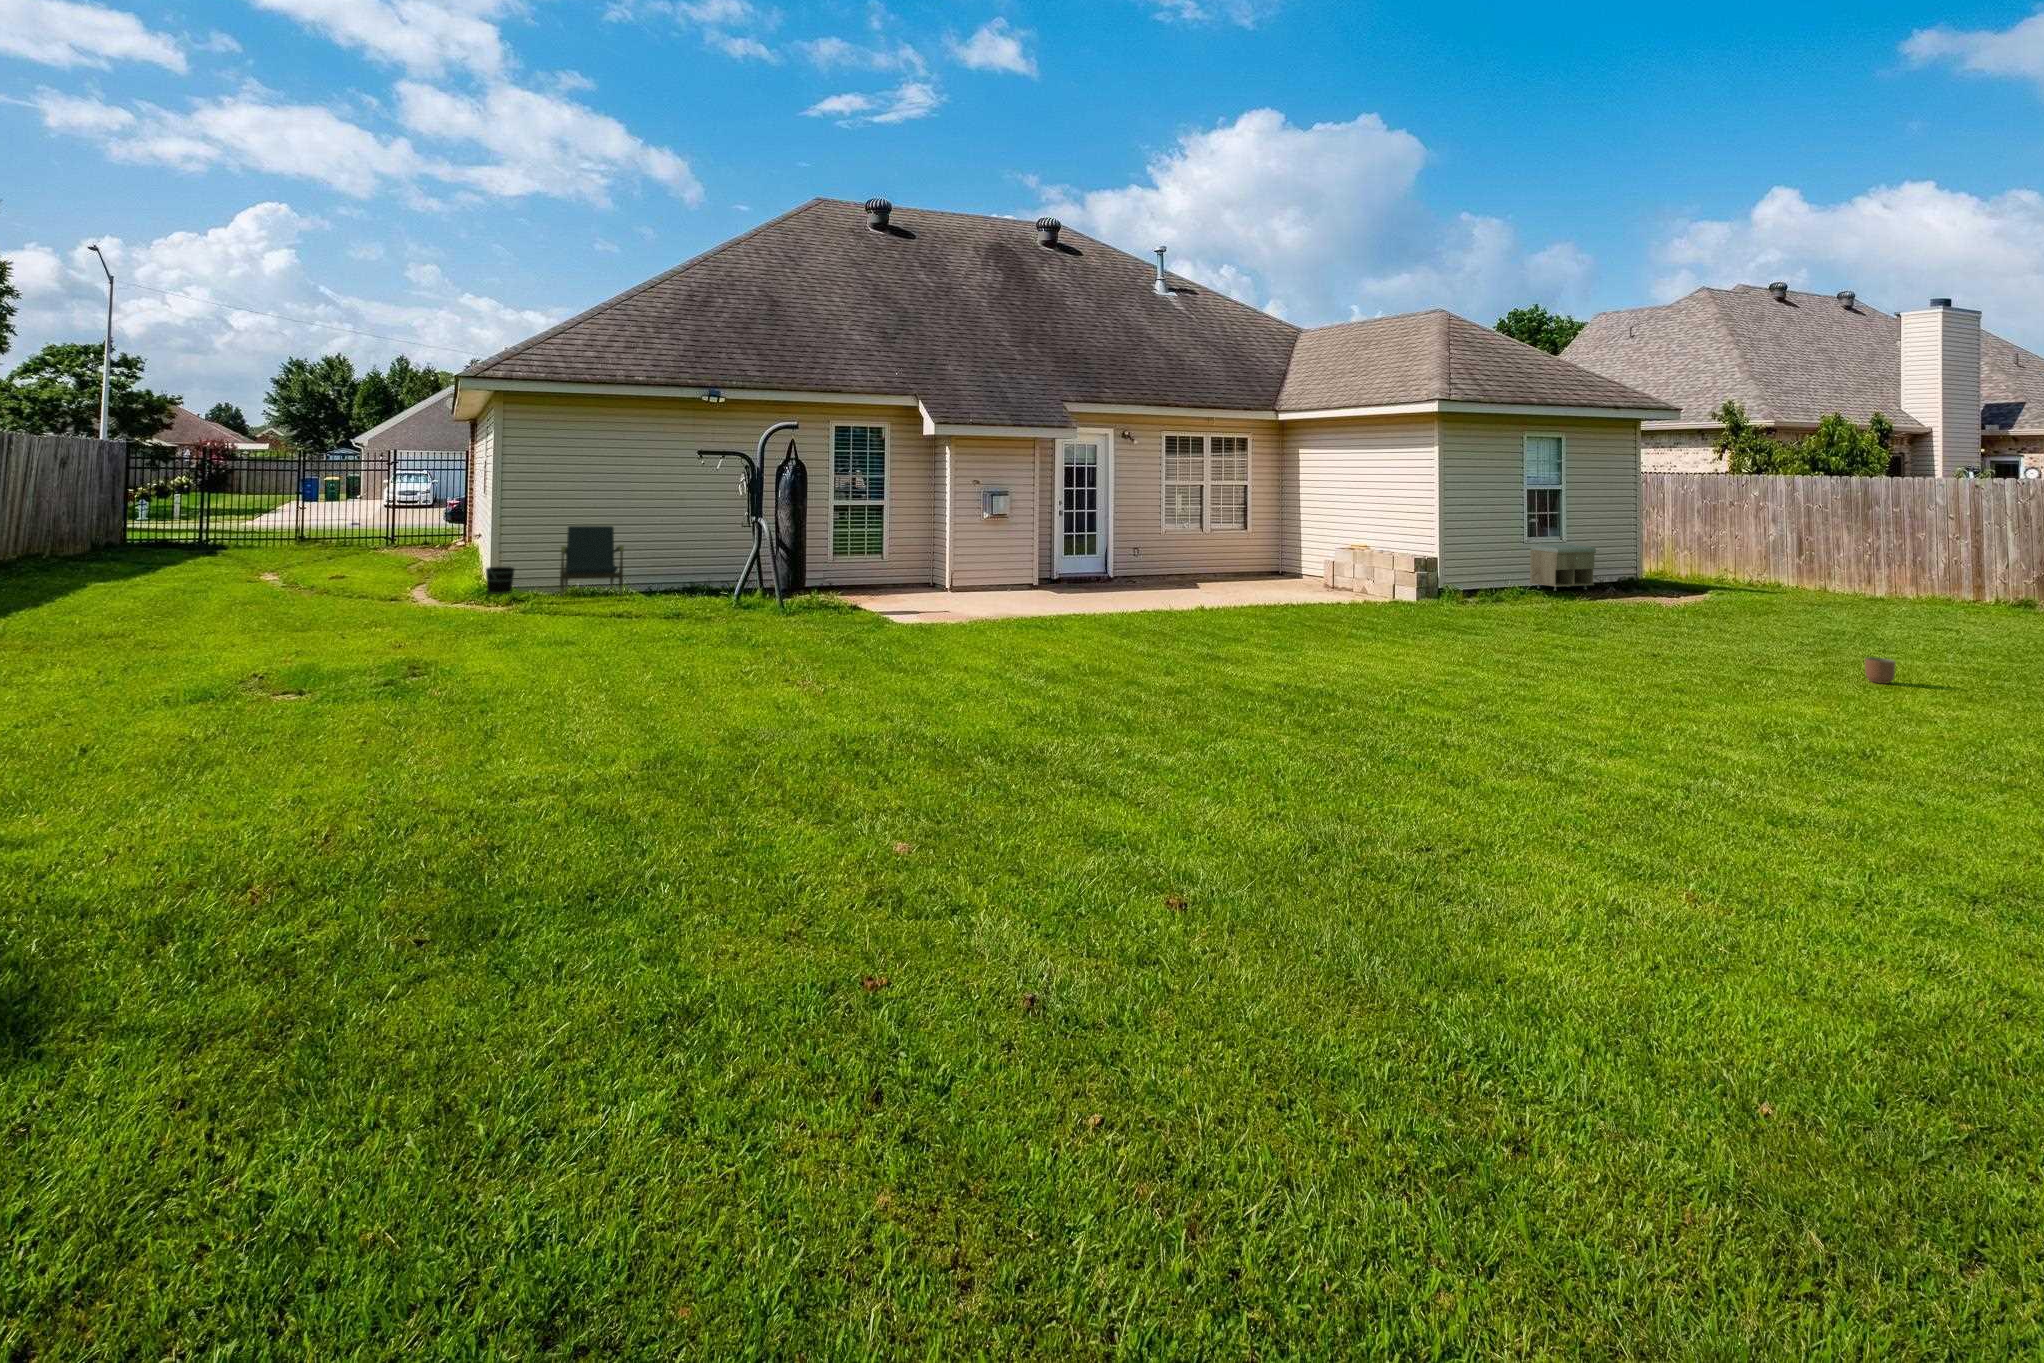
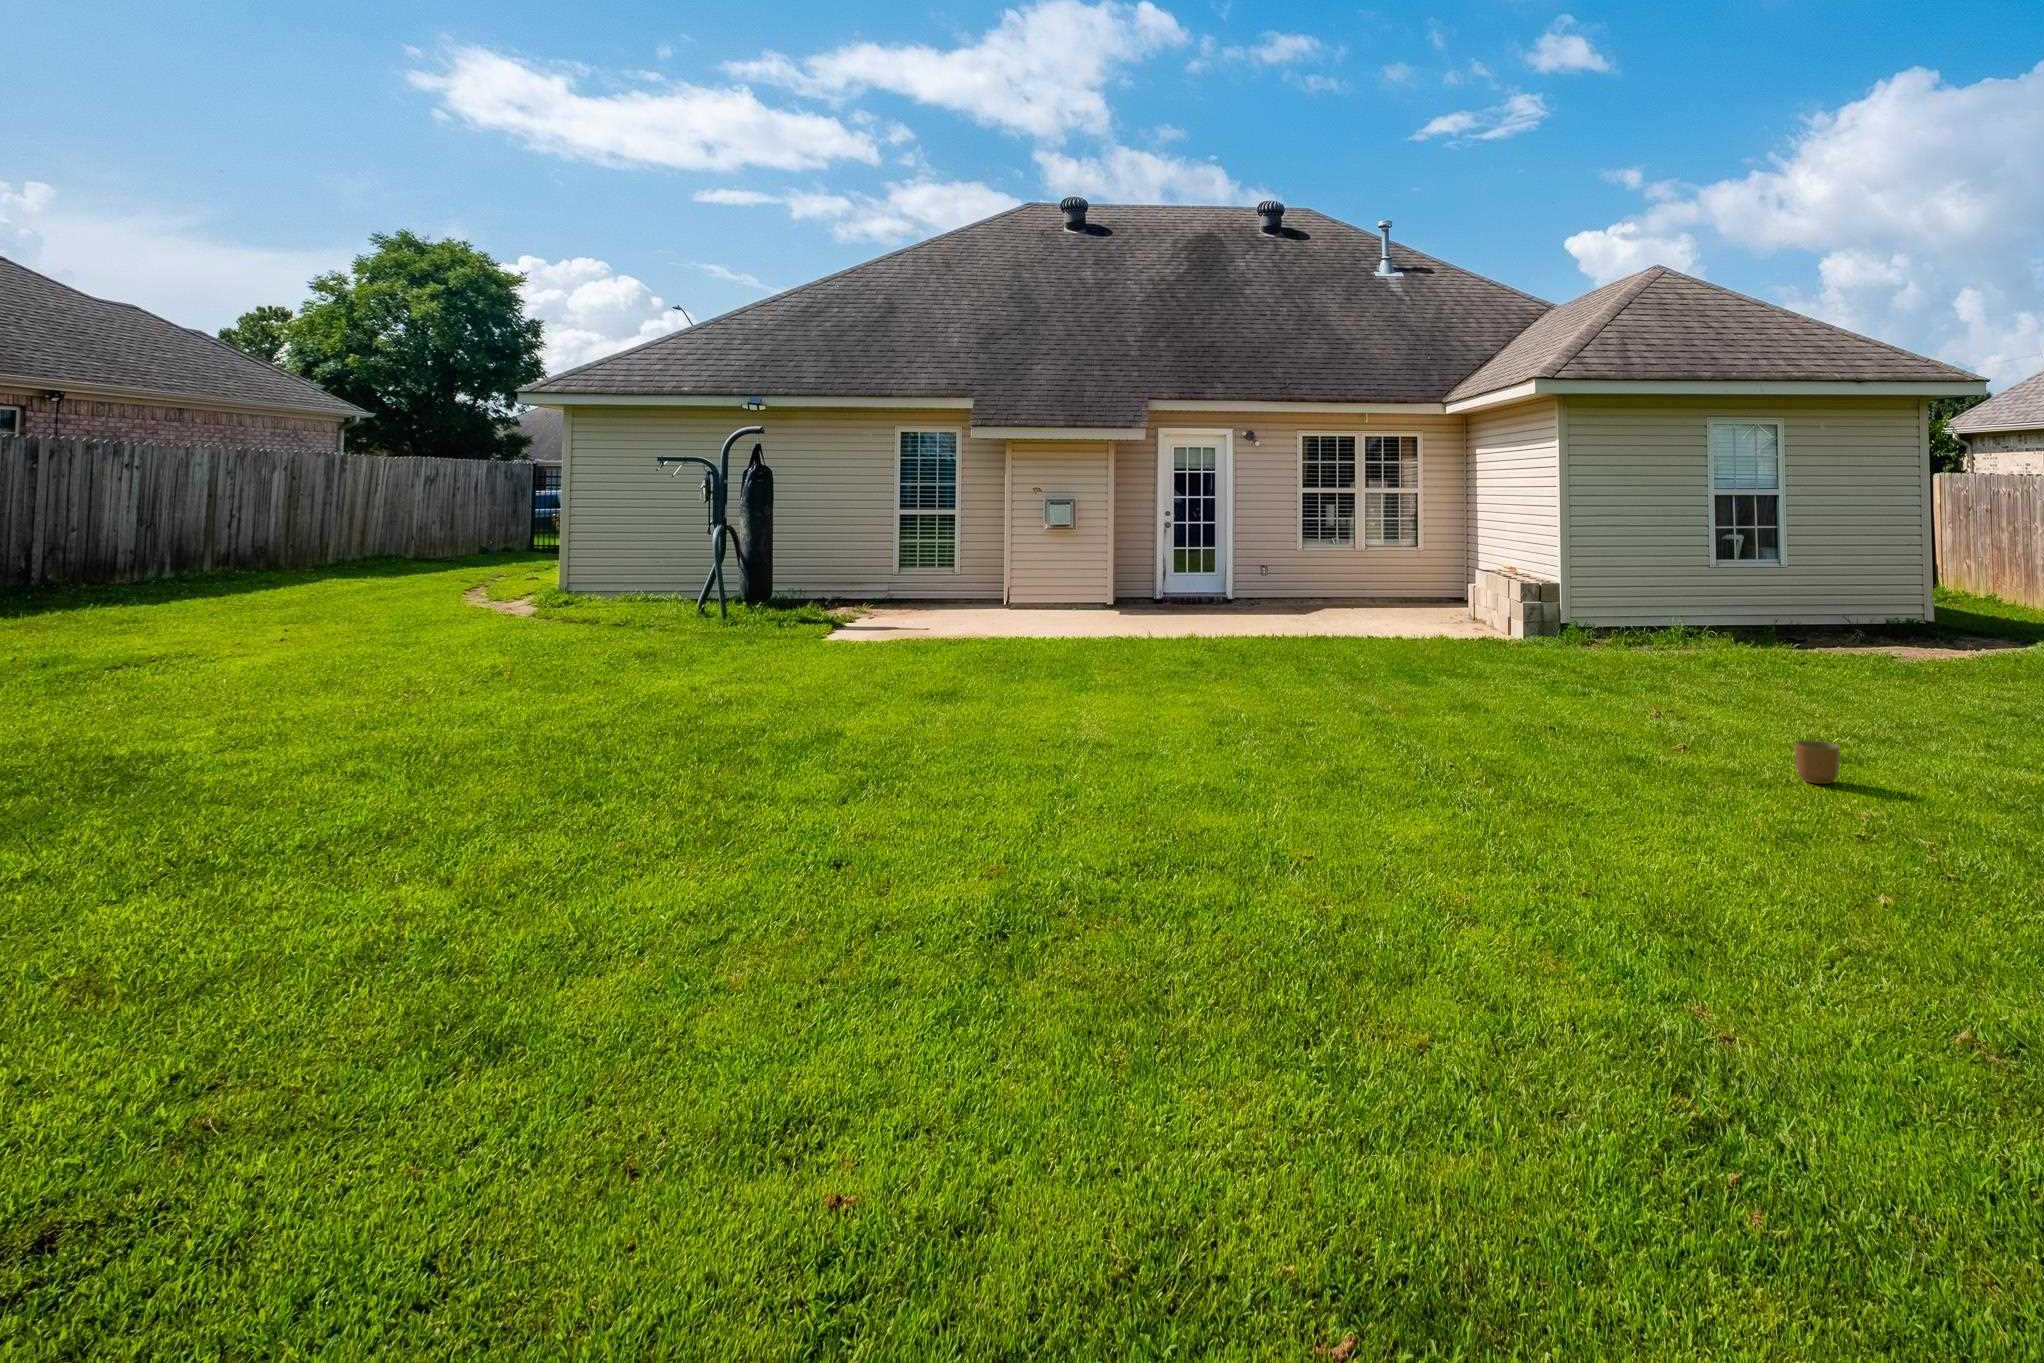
lounge chair: present [560,526,624,595] -> none [593,536,668,605]
storage bench: present [1530,545,1596,591] -> none [1762,573,1860,636]
bucket: present [486,567,514,594] -> none [543,574,573,601]

